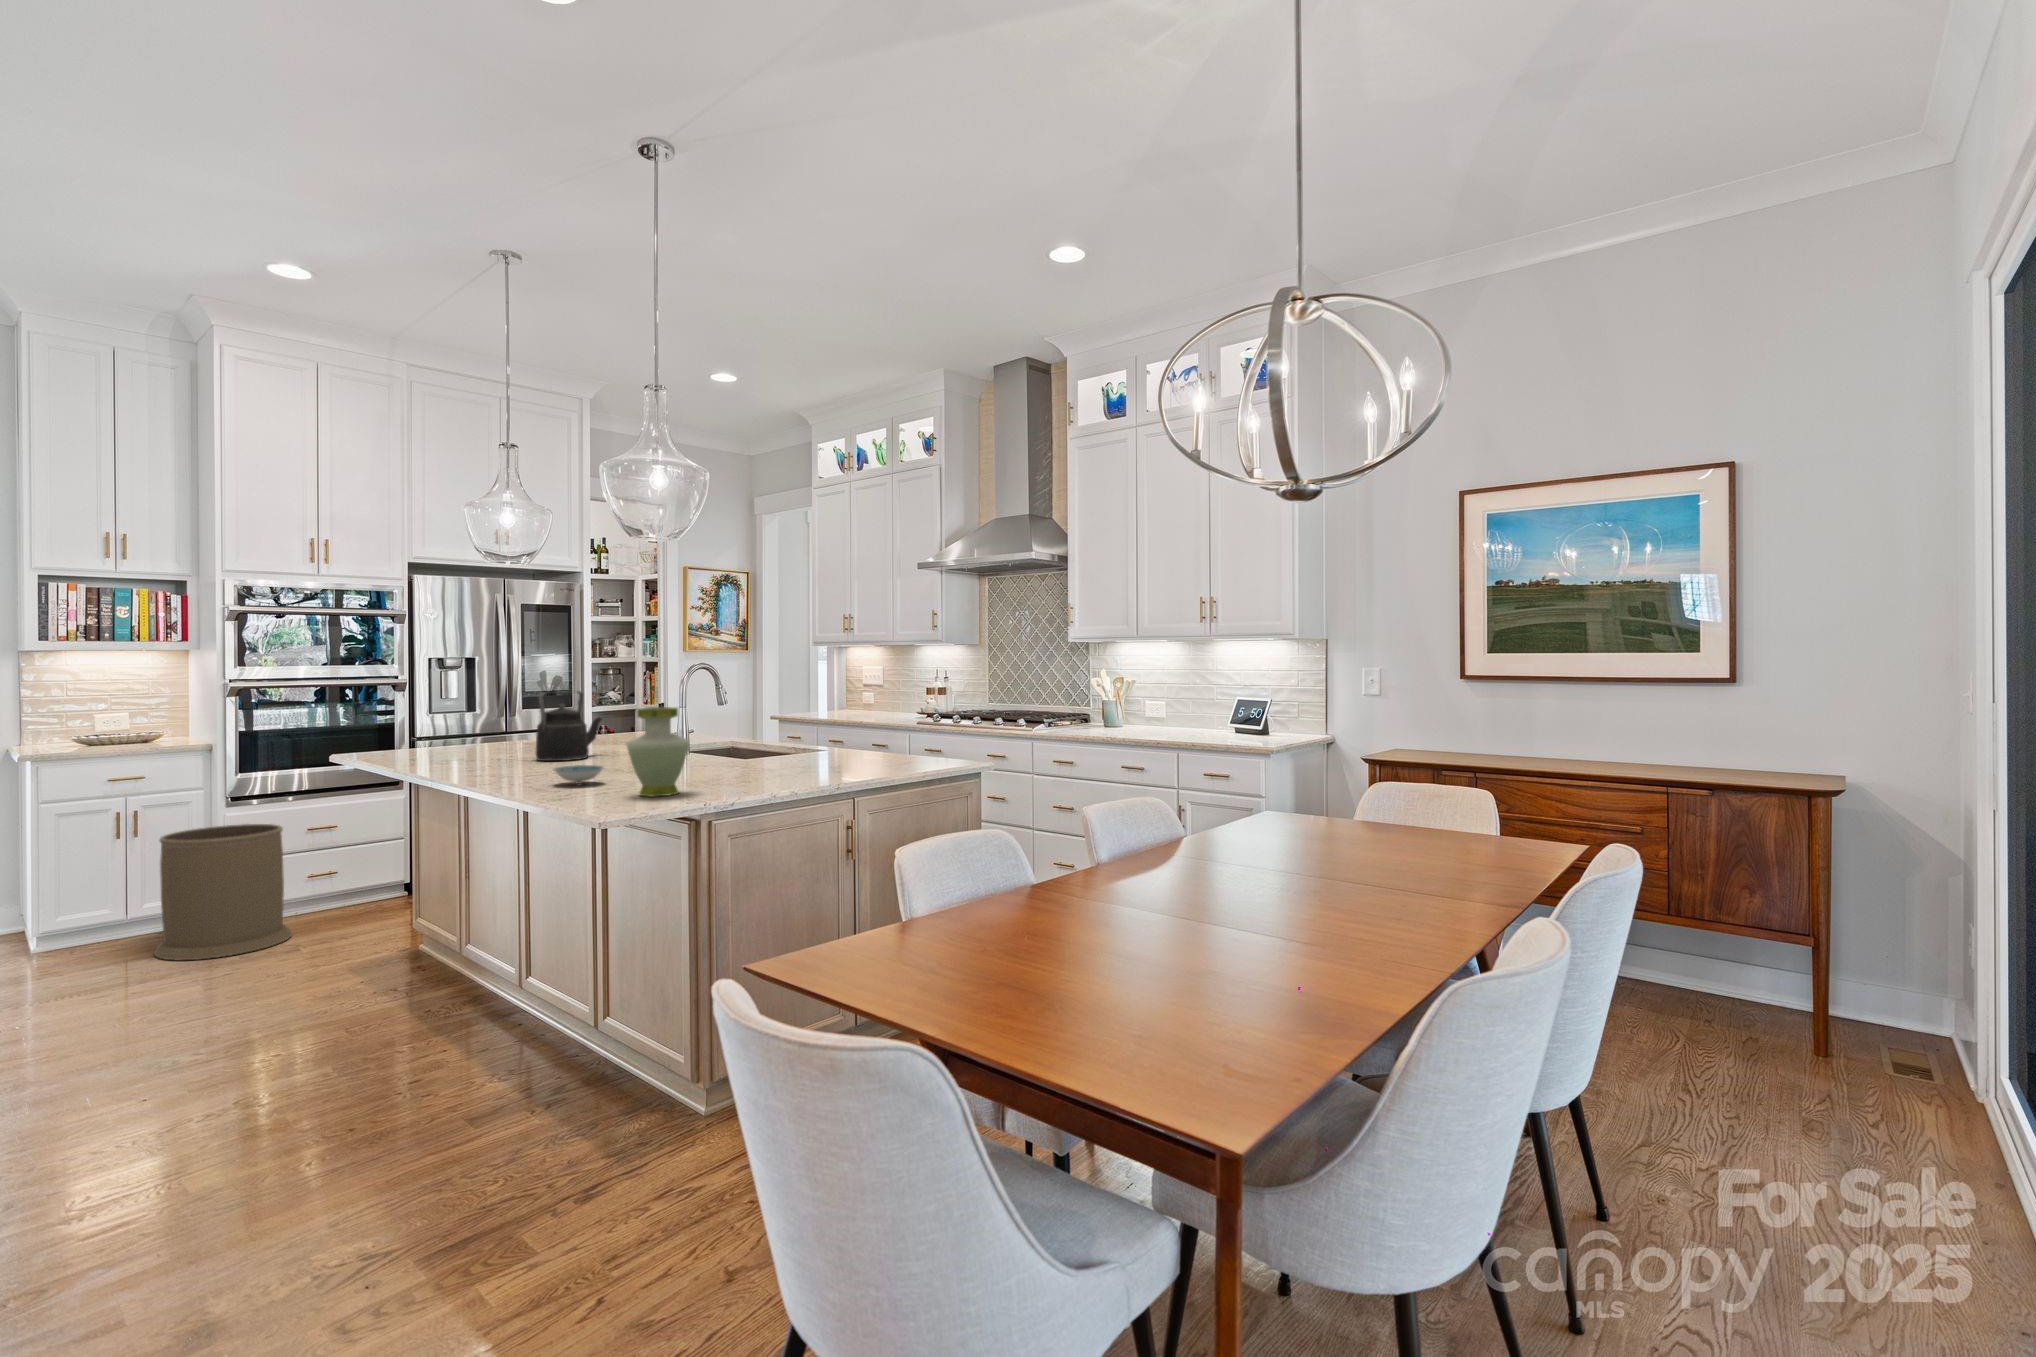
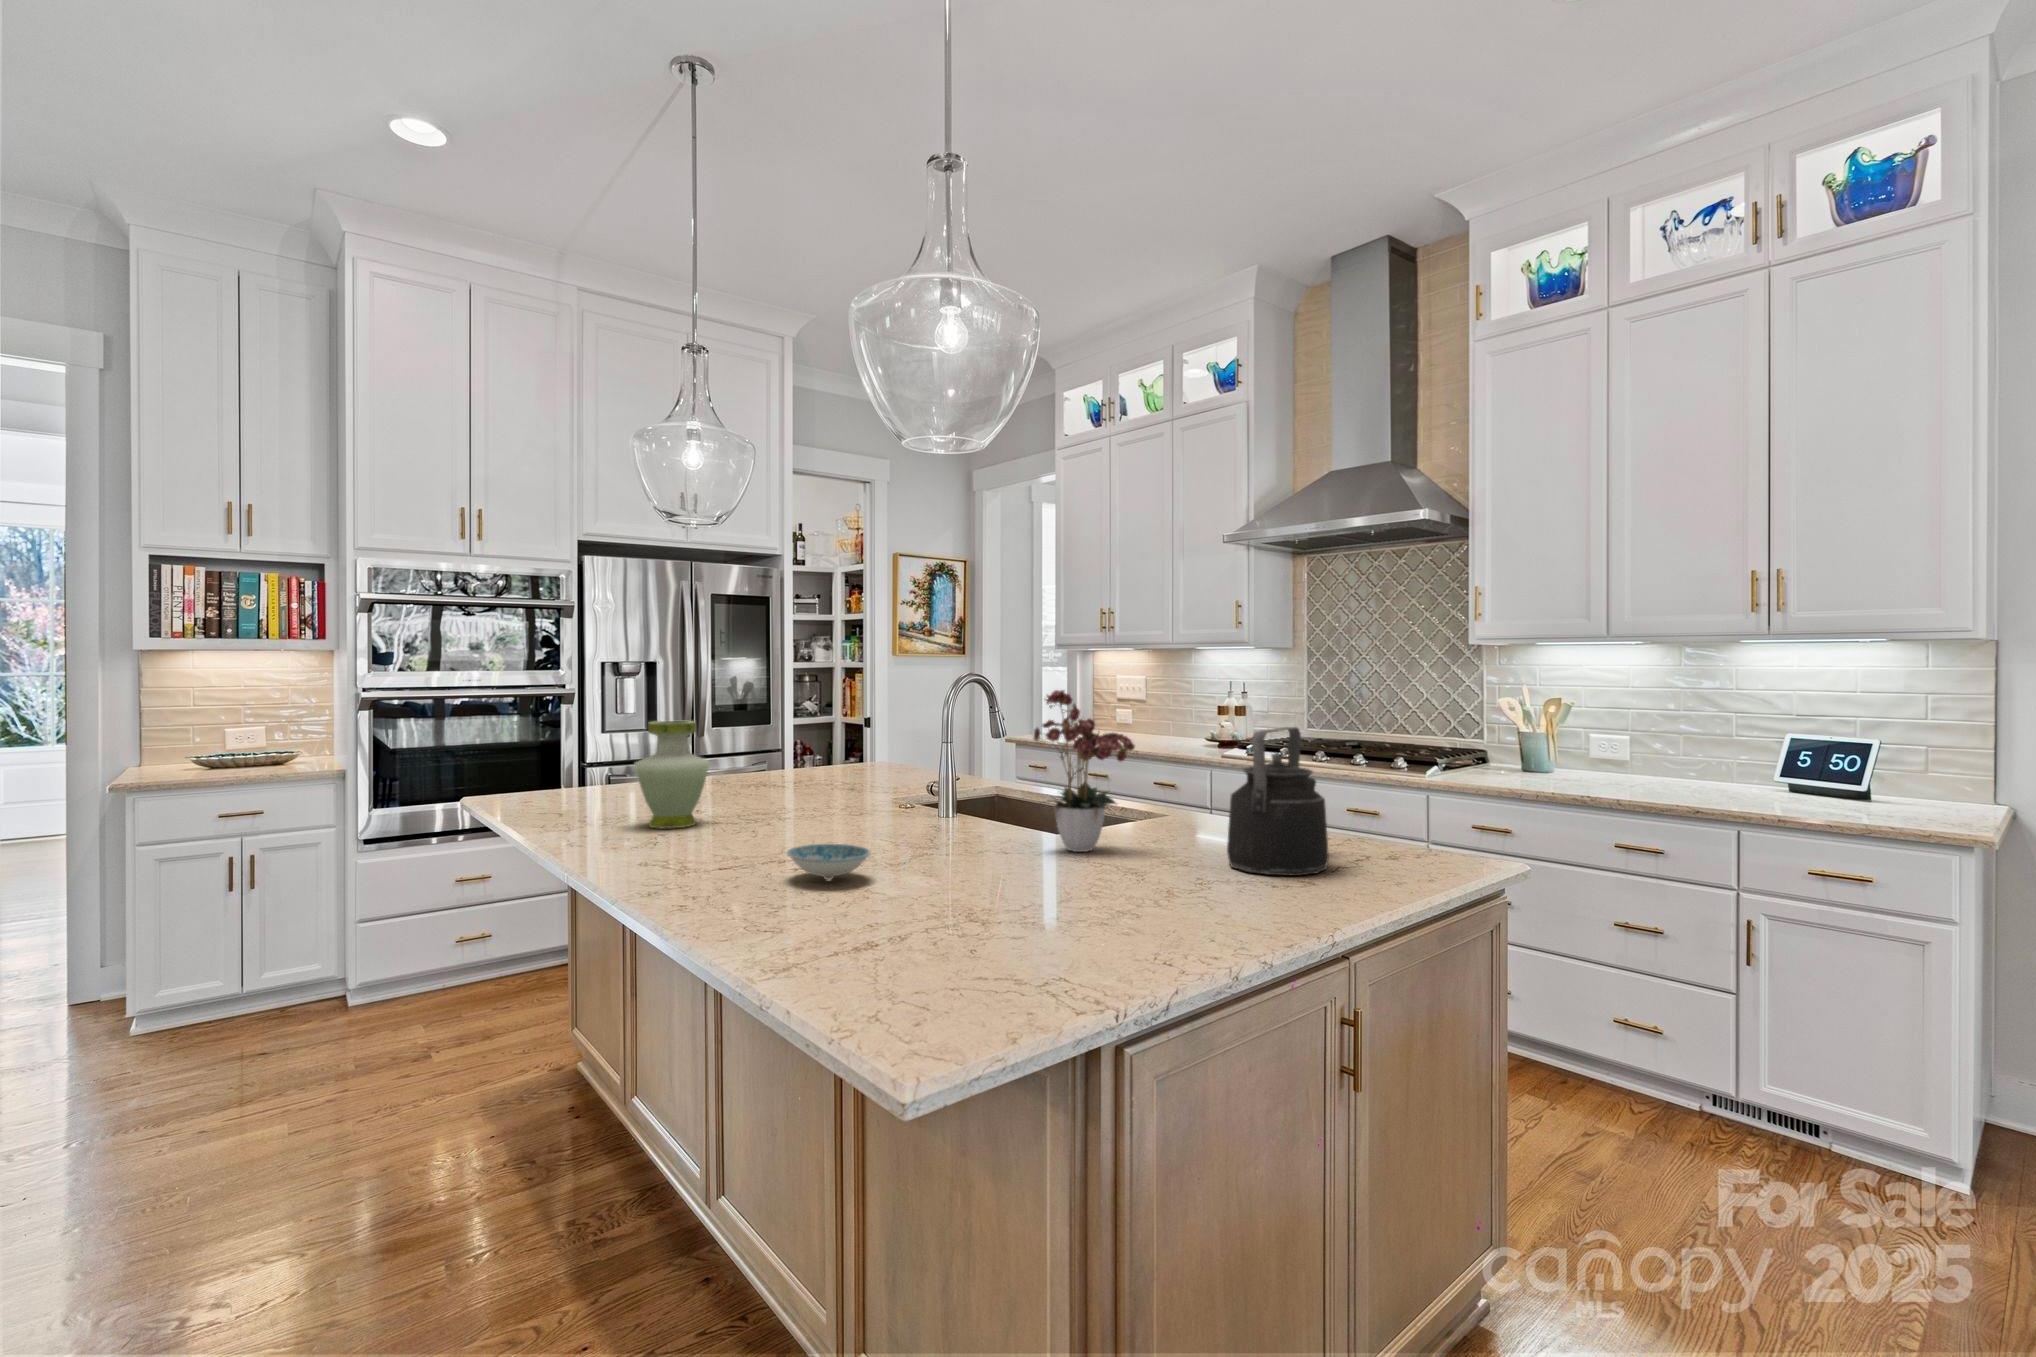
flower arrangement: none [710,669,782,770] -> present [1033,690,1135,852]
kettle: present [535,691,602,761] -> present [1227,727,1329,875]
vase: present [626,707,689,796] -> present [635,721,710,828]
trash can: present [154,824,292,960] -> none [260,875,430,1063]

